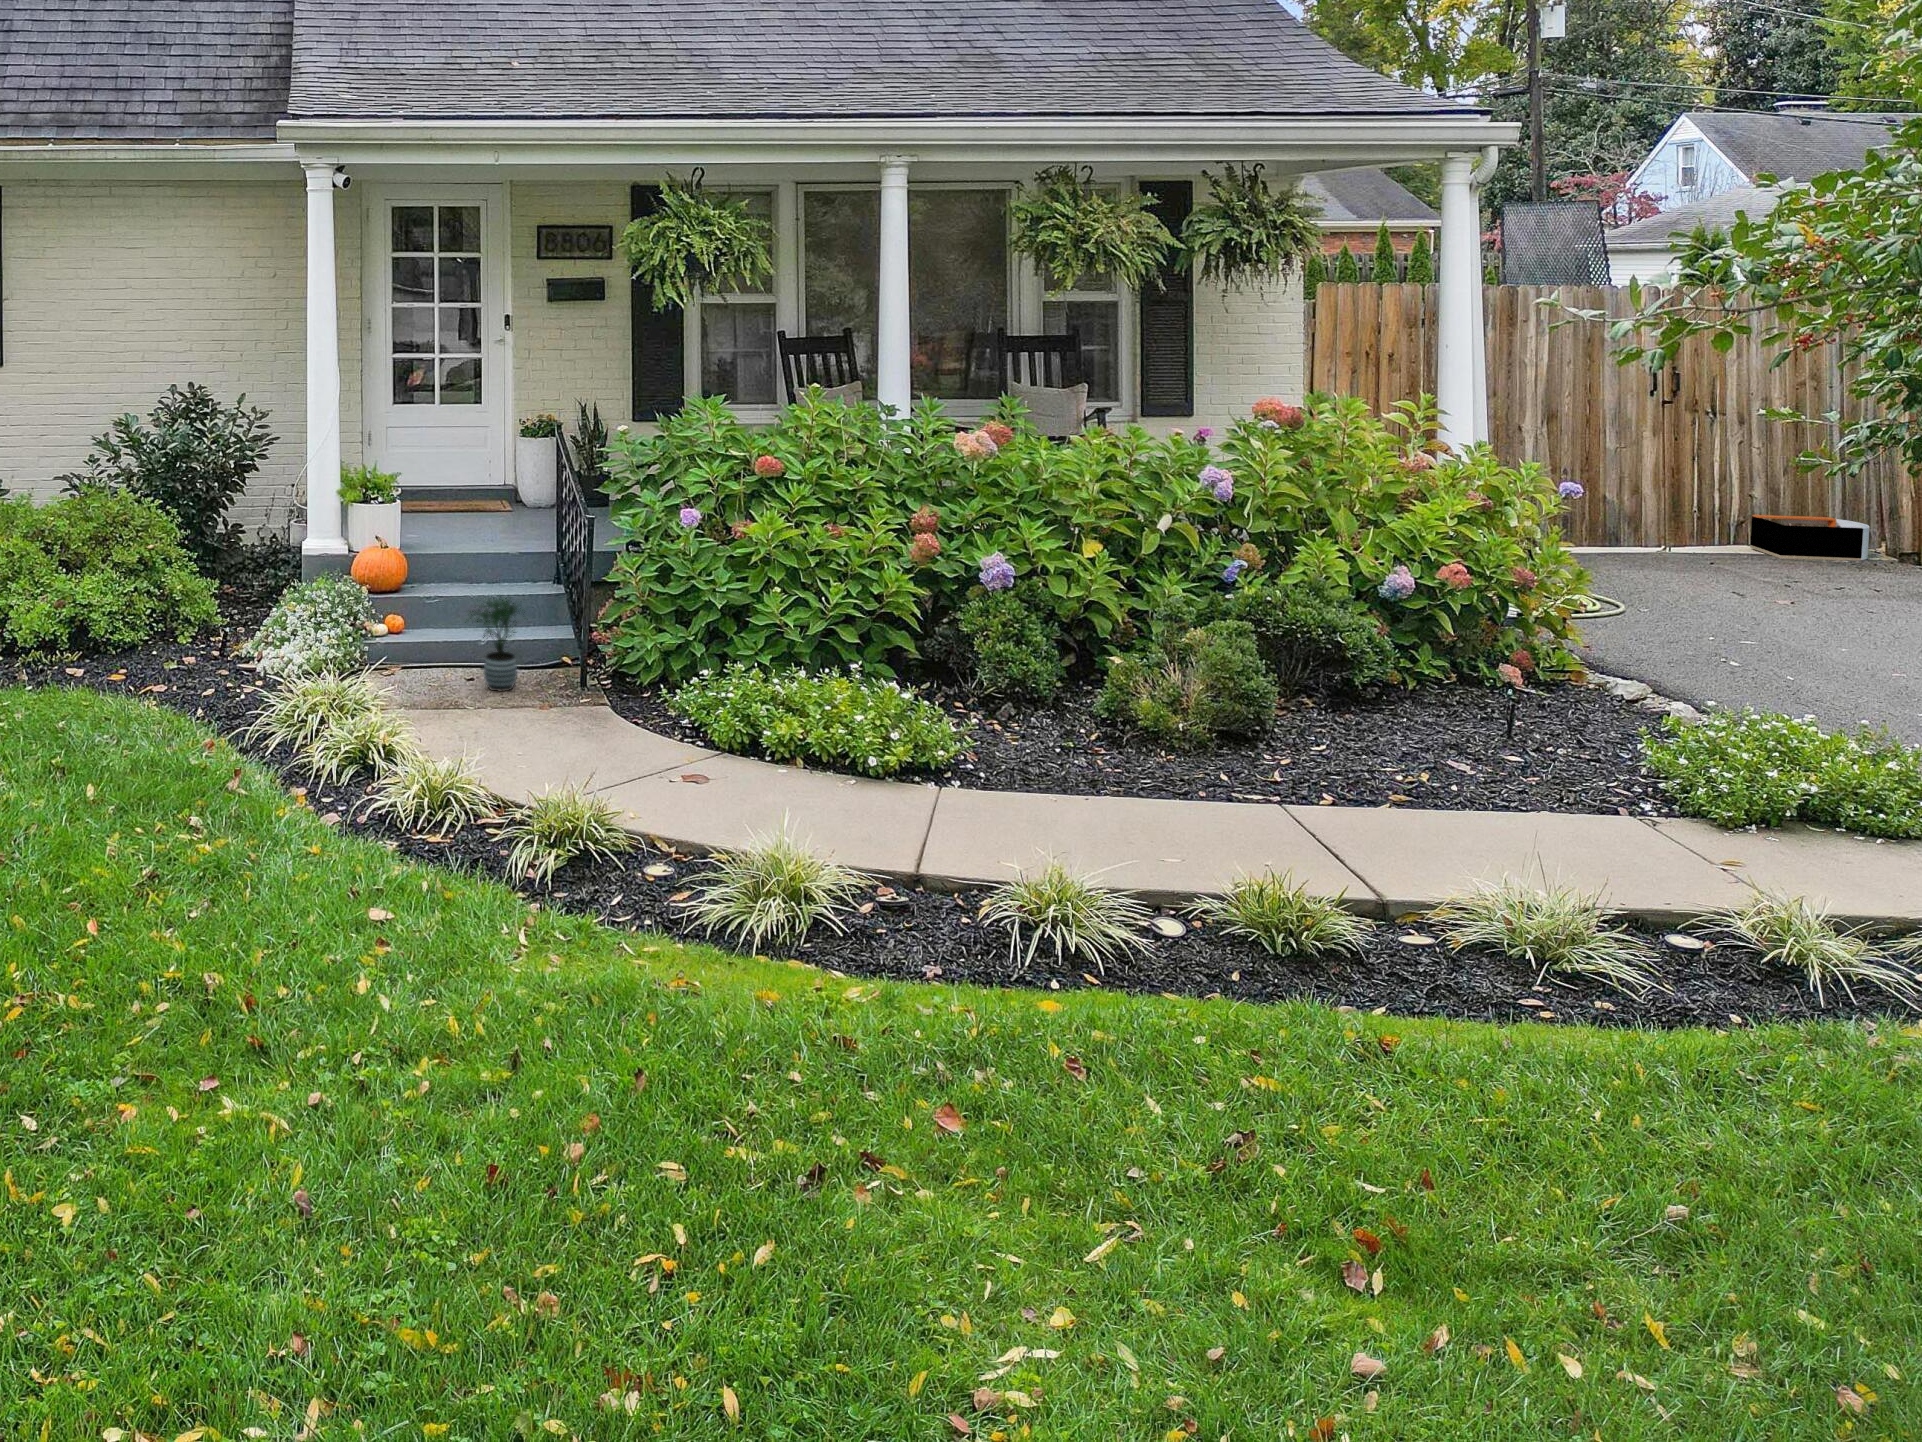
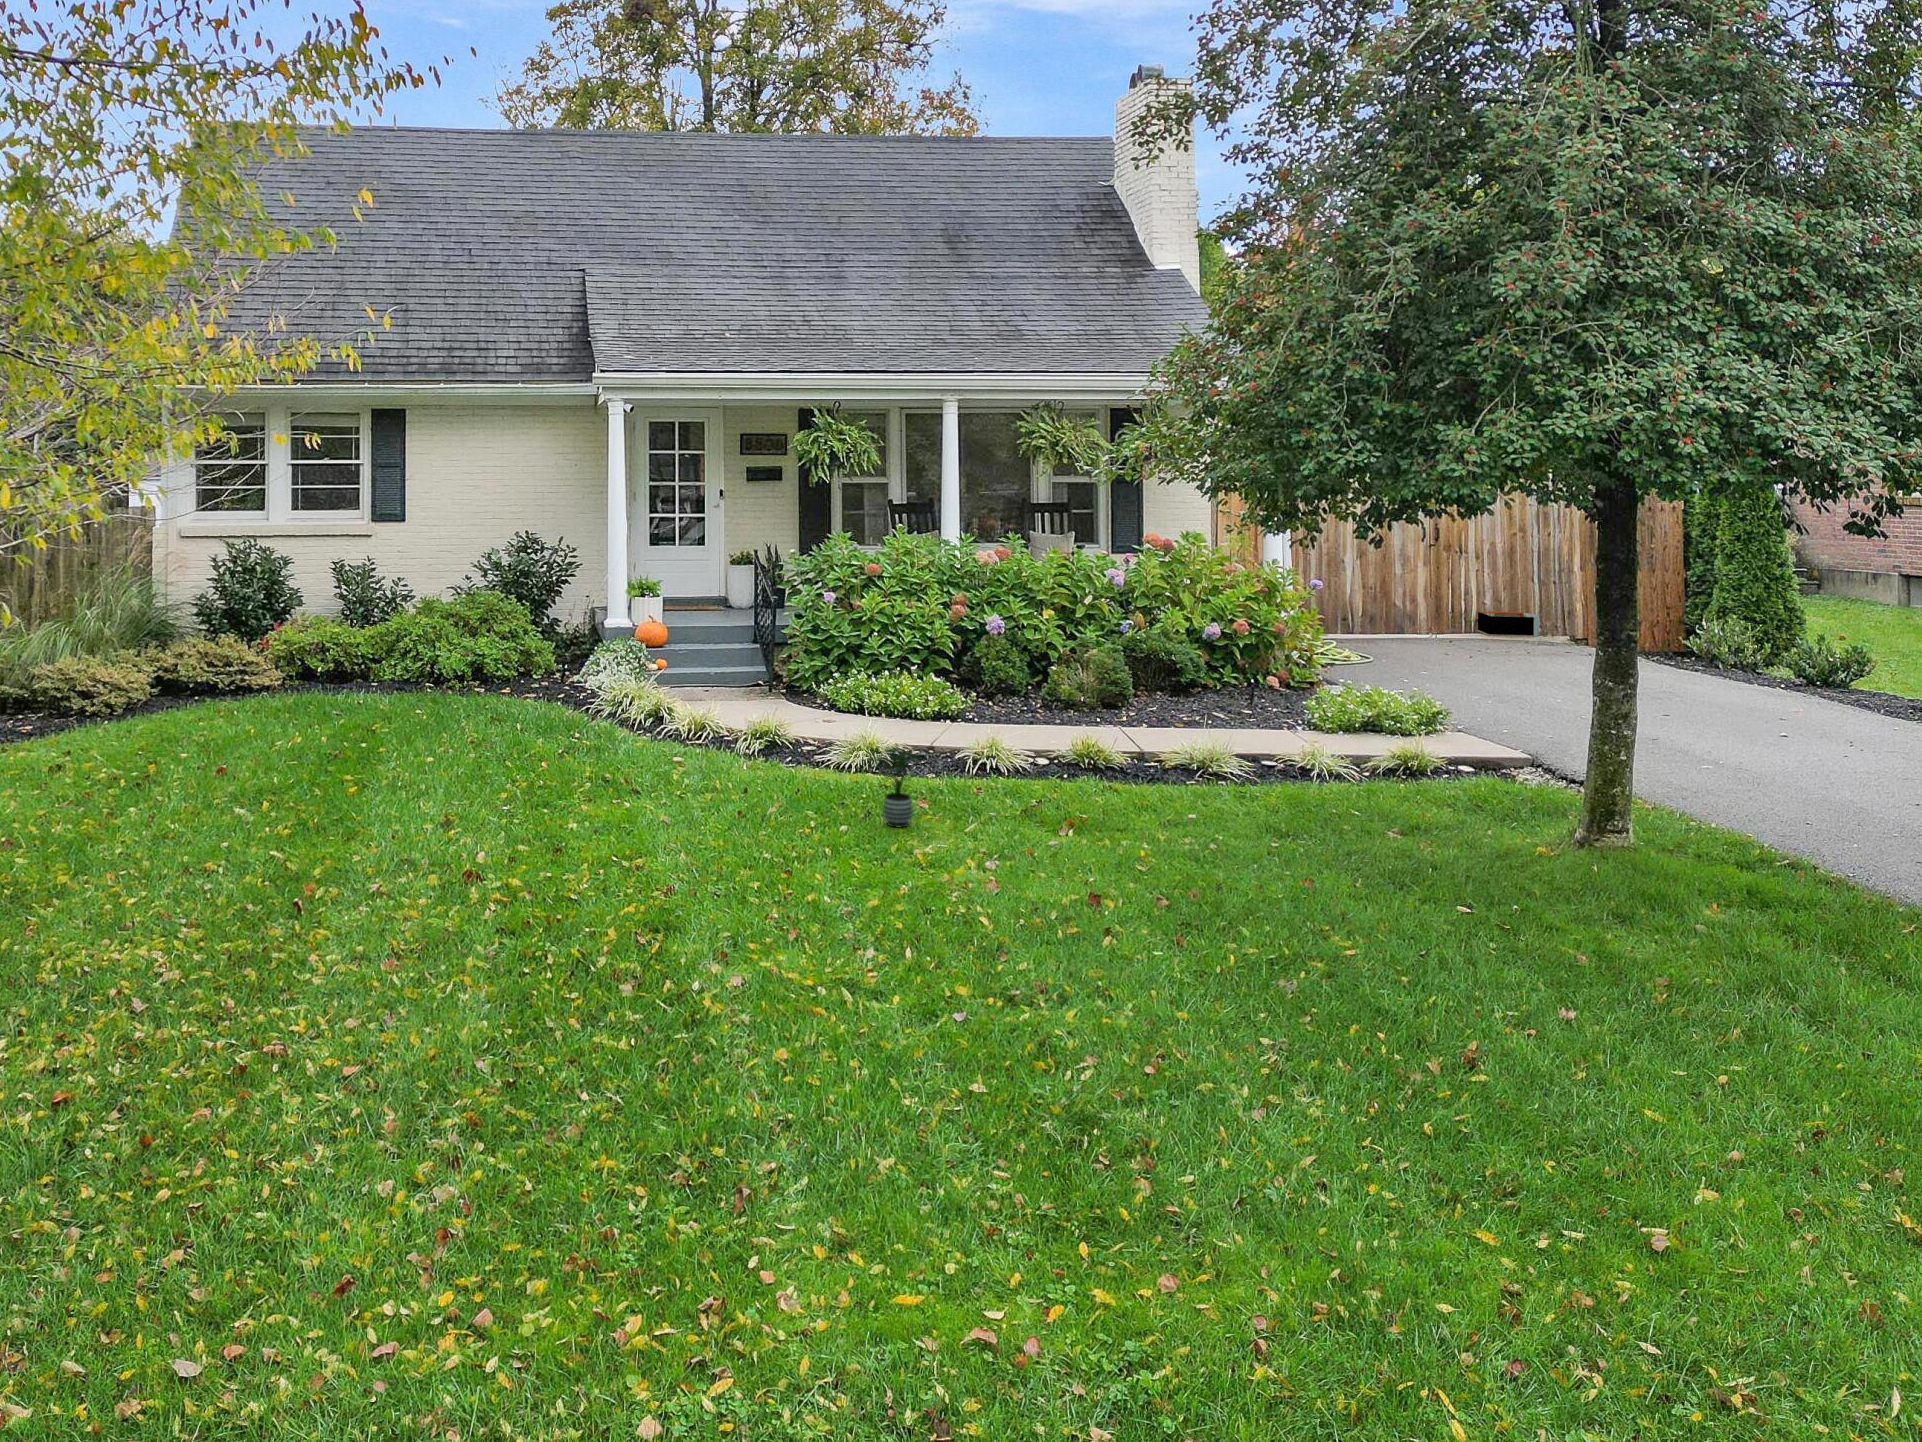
potted plant: present [465,596,527,692] -> present [870,743,919,827]

